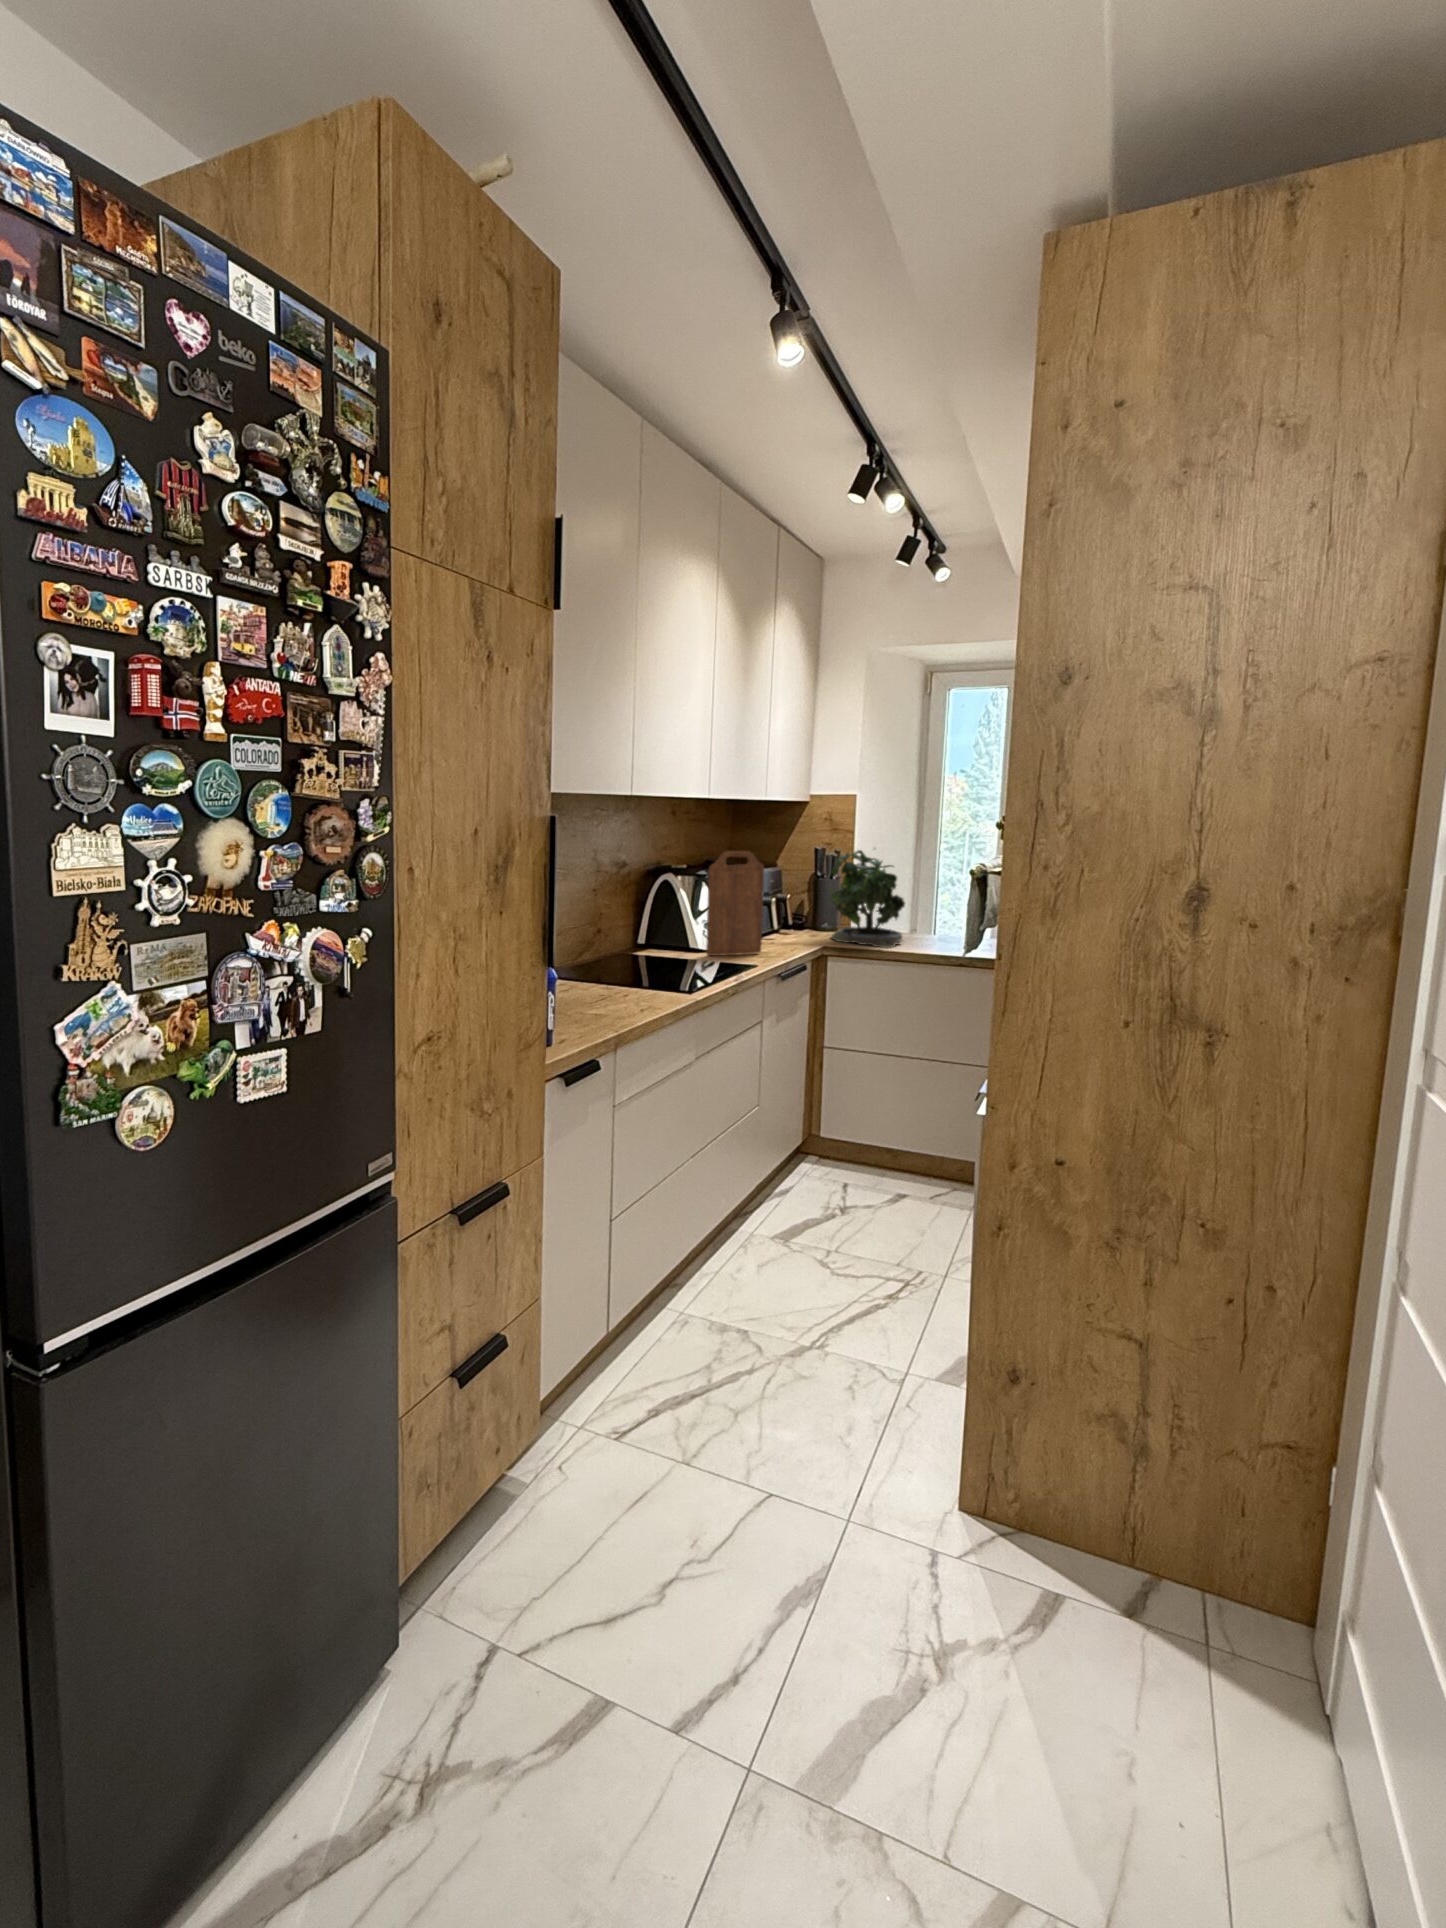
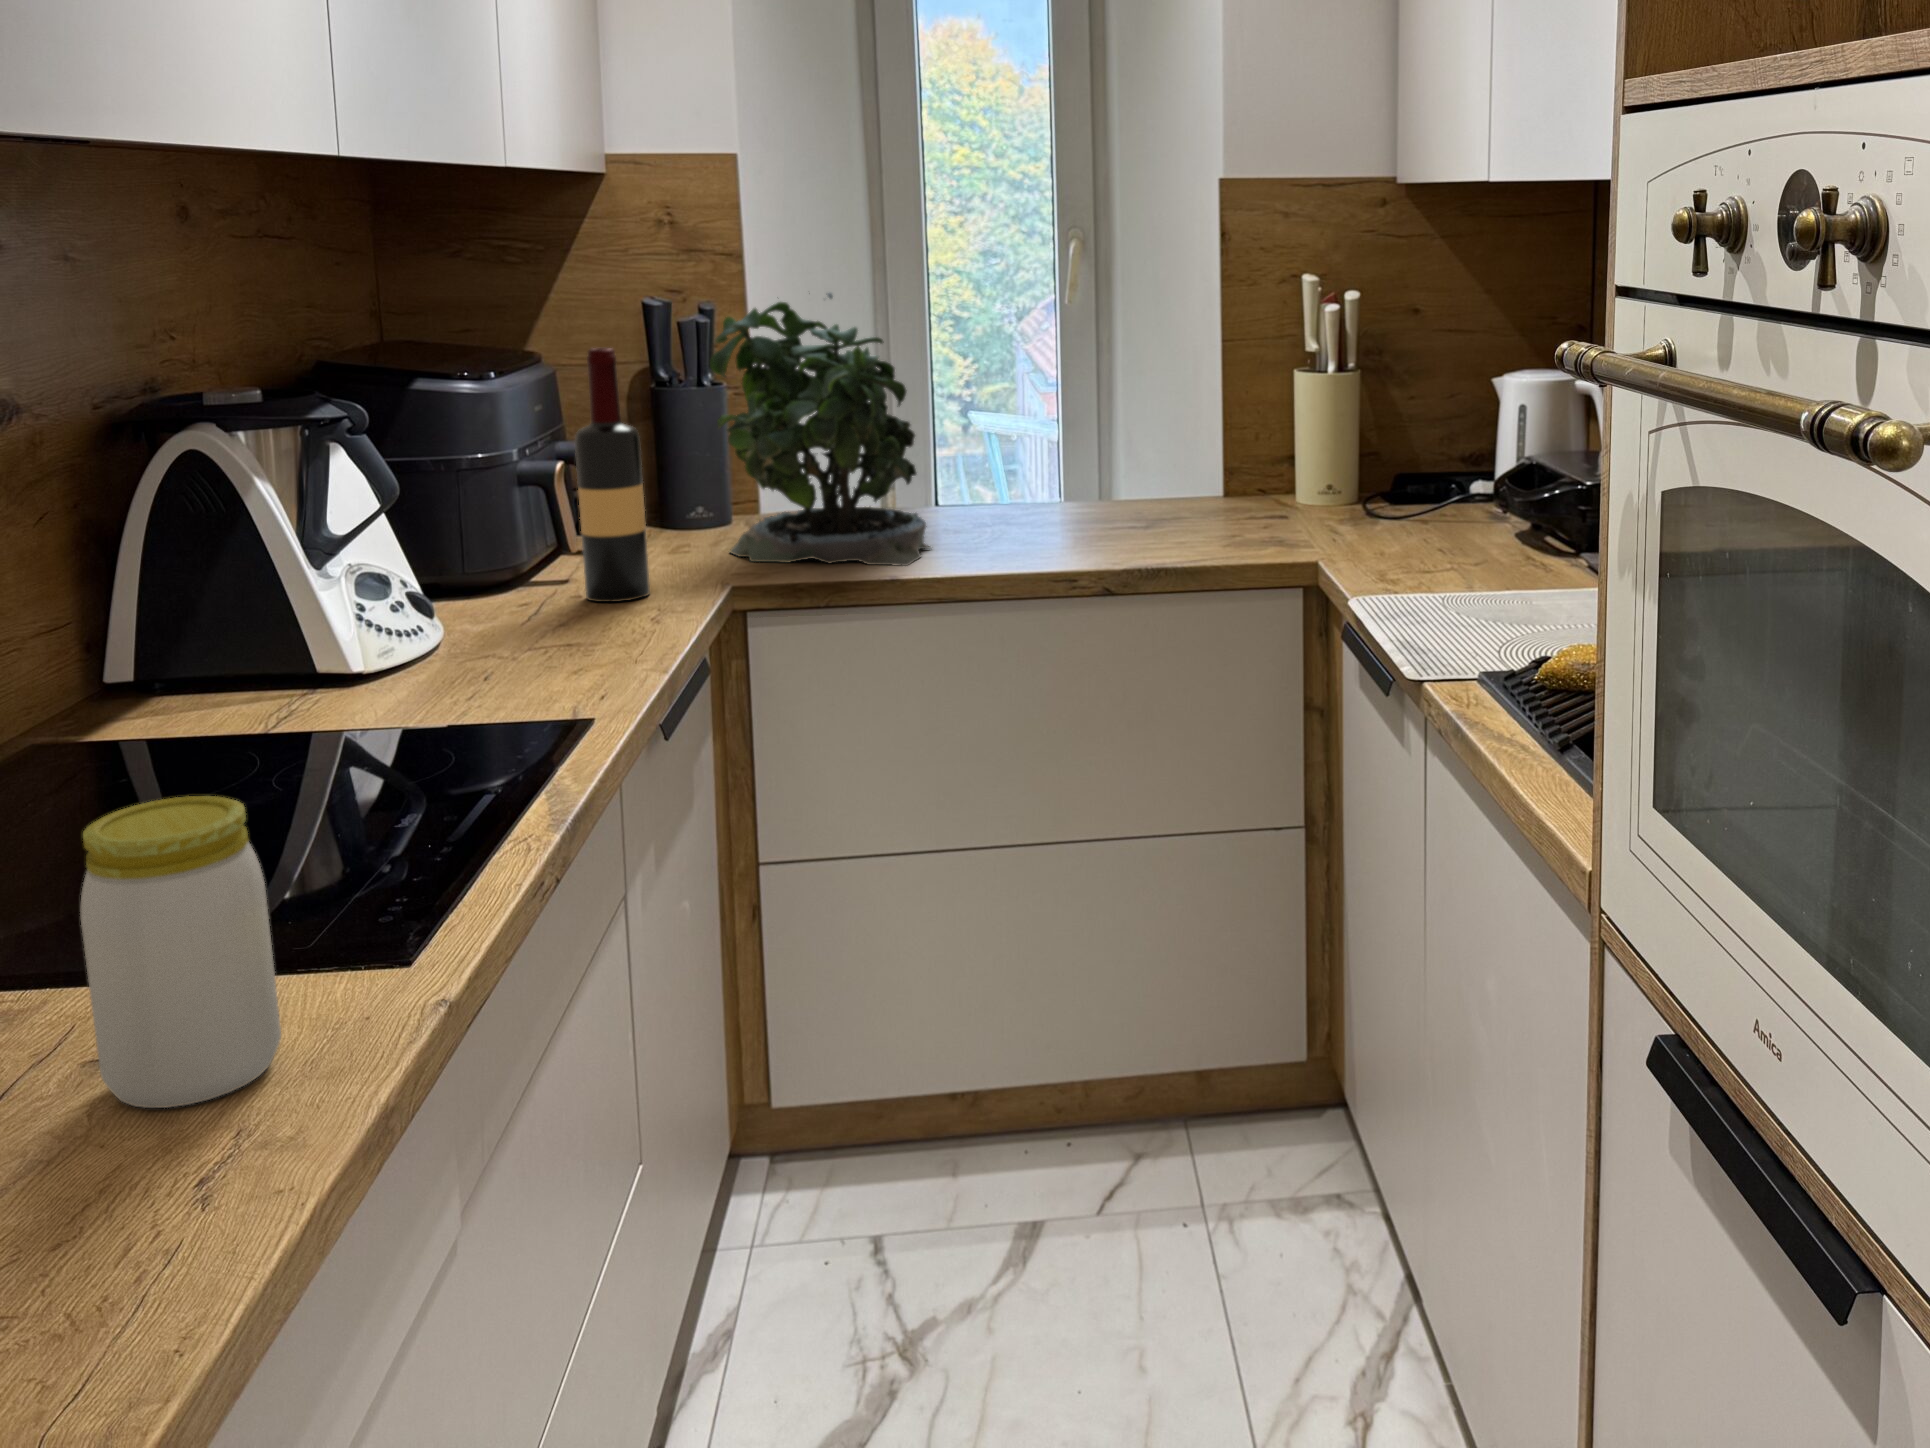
cutting board: present [706,851,764,956] -> none [365,325,575,691]
wine bottle: none [774,861,796,945] -> present [575,348,650,602]
jar: none [620,944,653,1007] -> present [80,796,281,1108]

